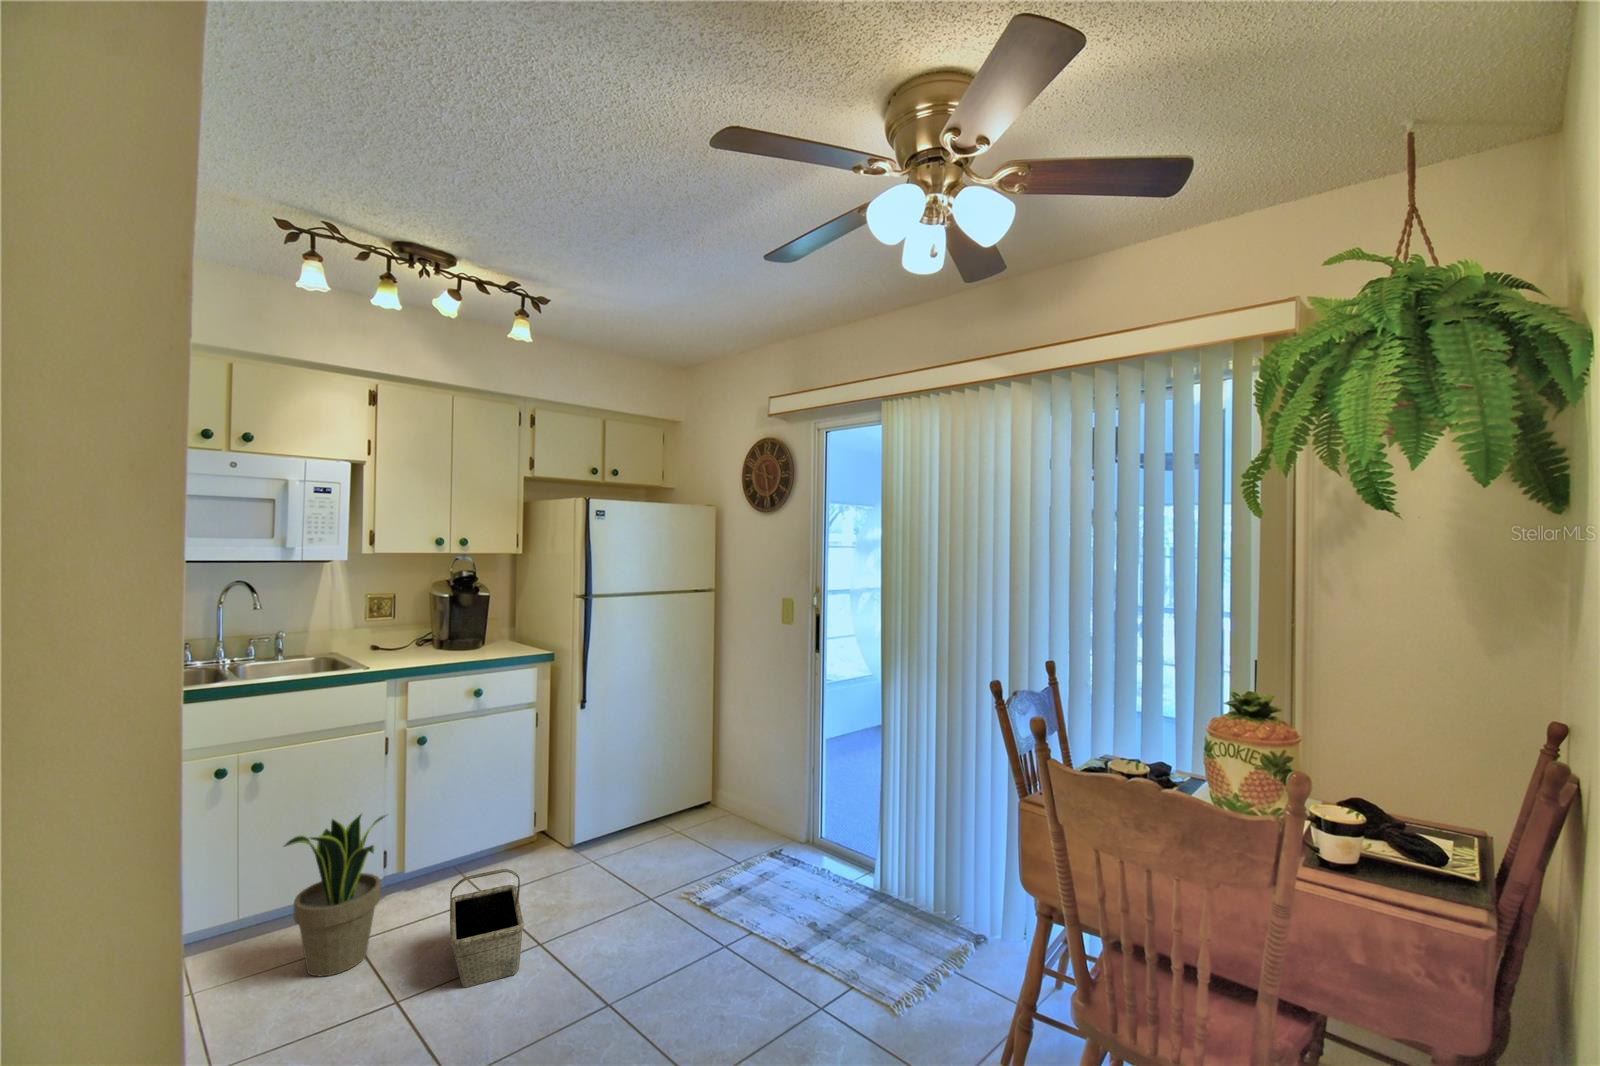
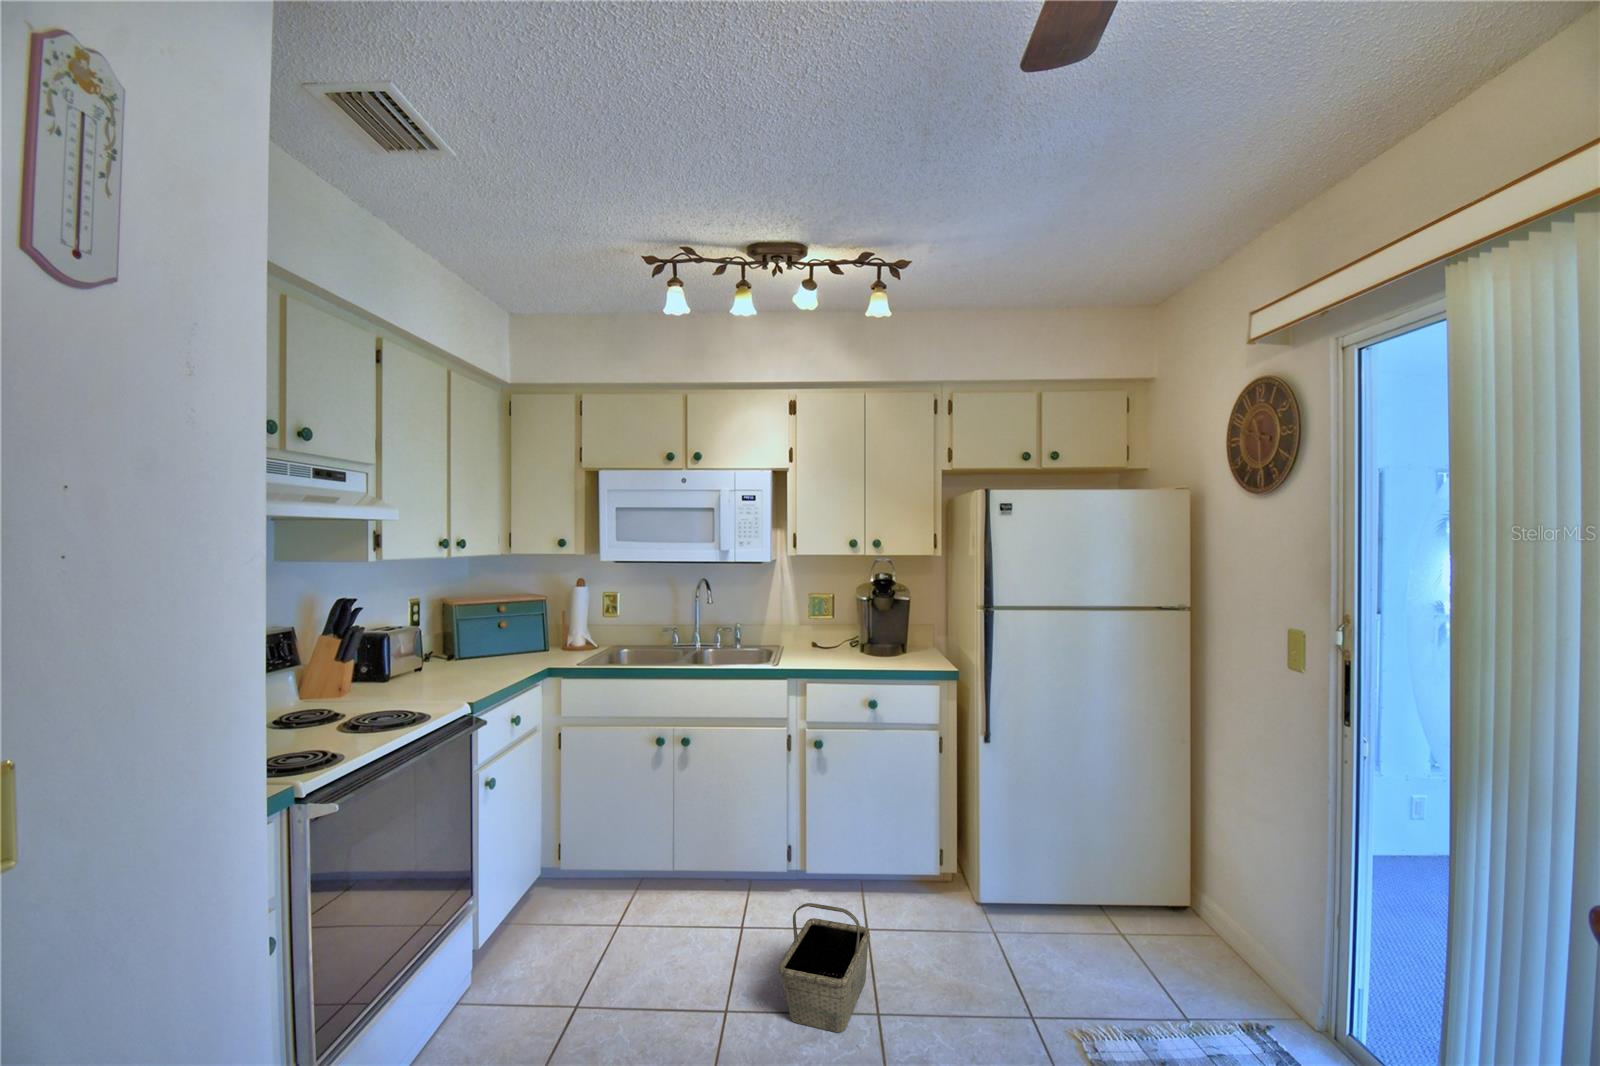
potted plant: present [284,814,385,976] -> none [680,804,767,952]

